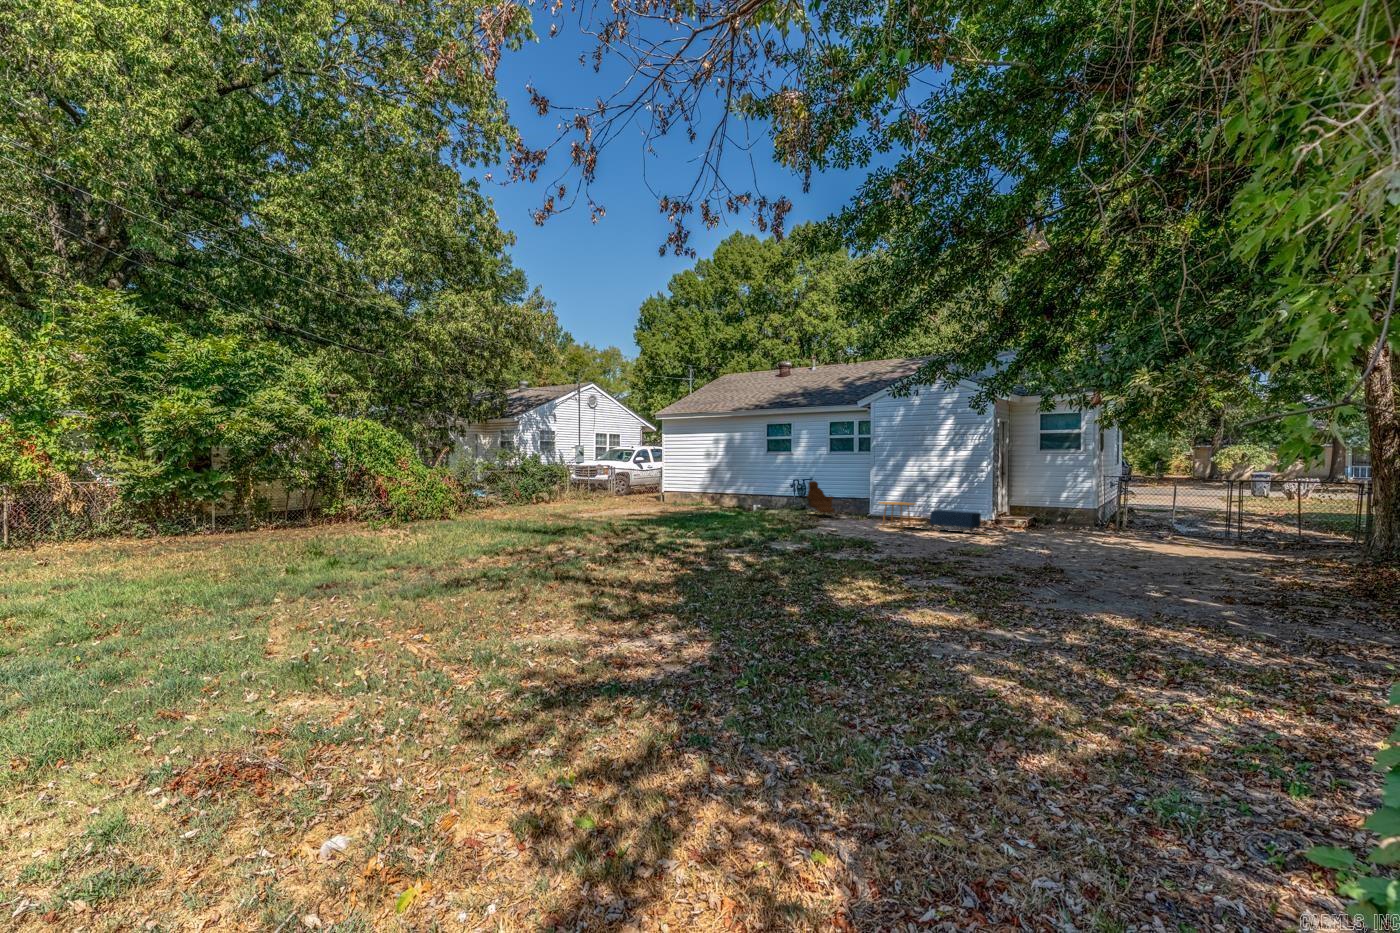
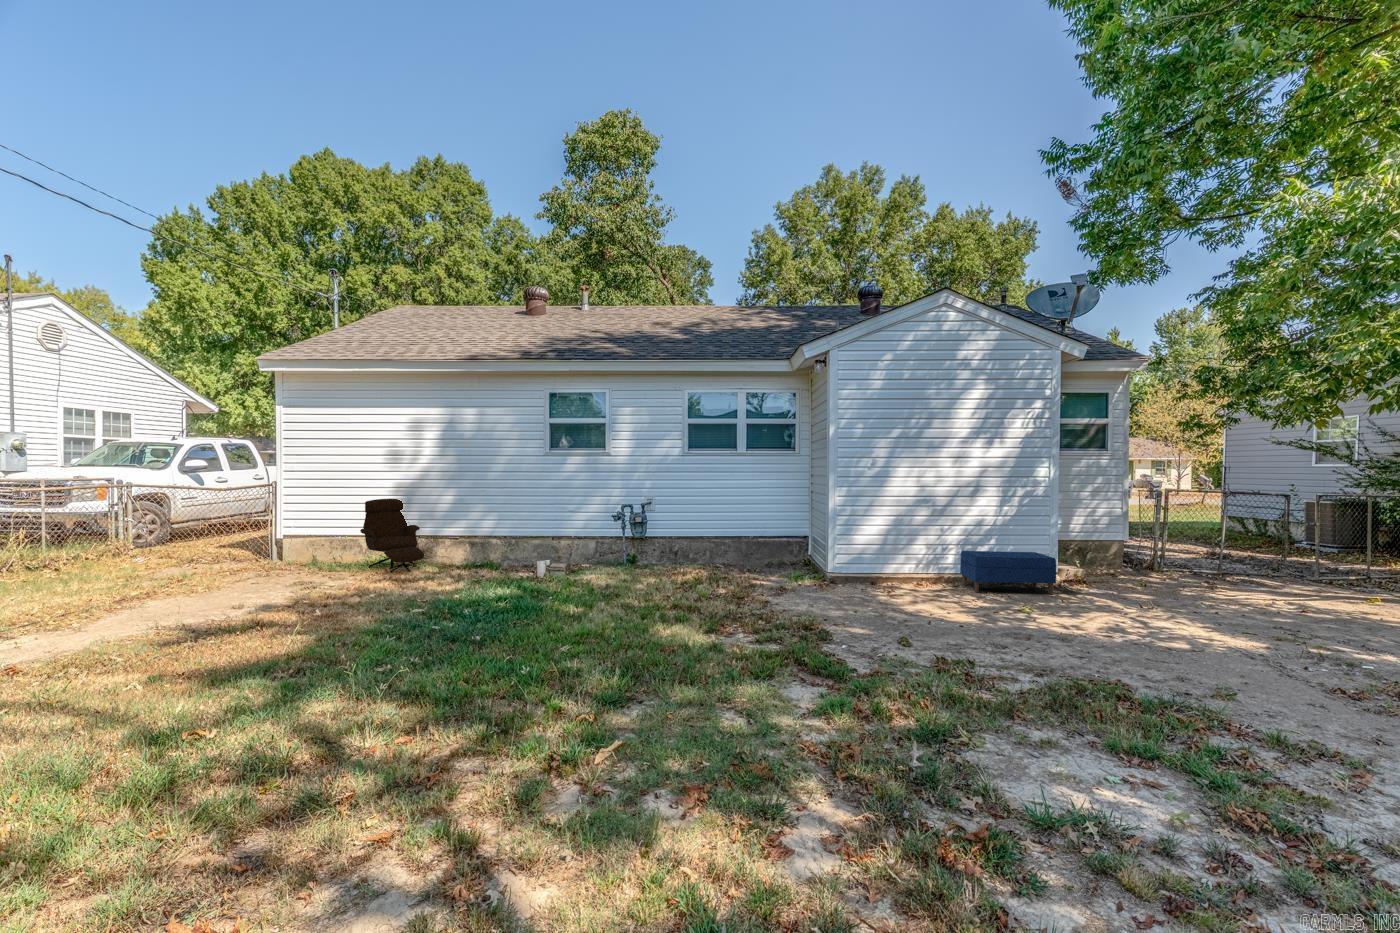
lounge chair: present [806,481,834,517] -> present [360,499,424,572]
round table: present [879,502,915,529] -> none [872,541,948,597]

